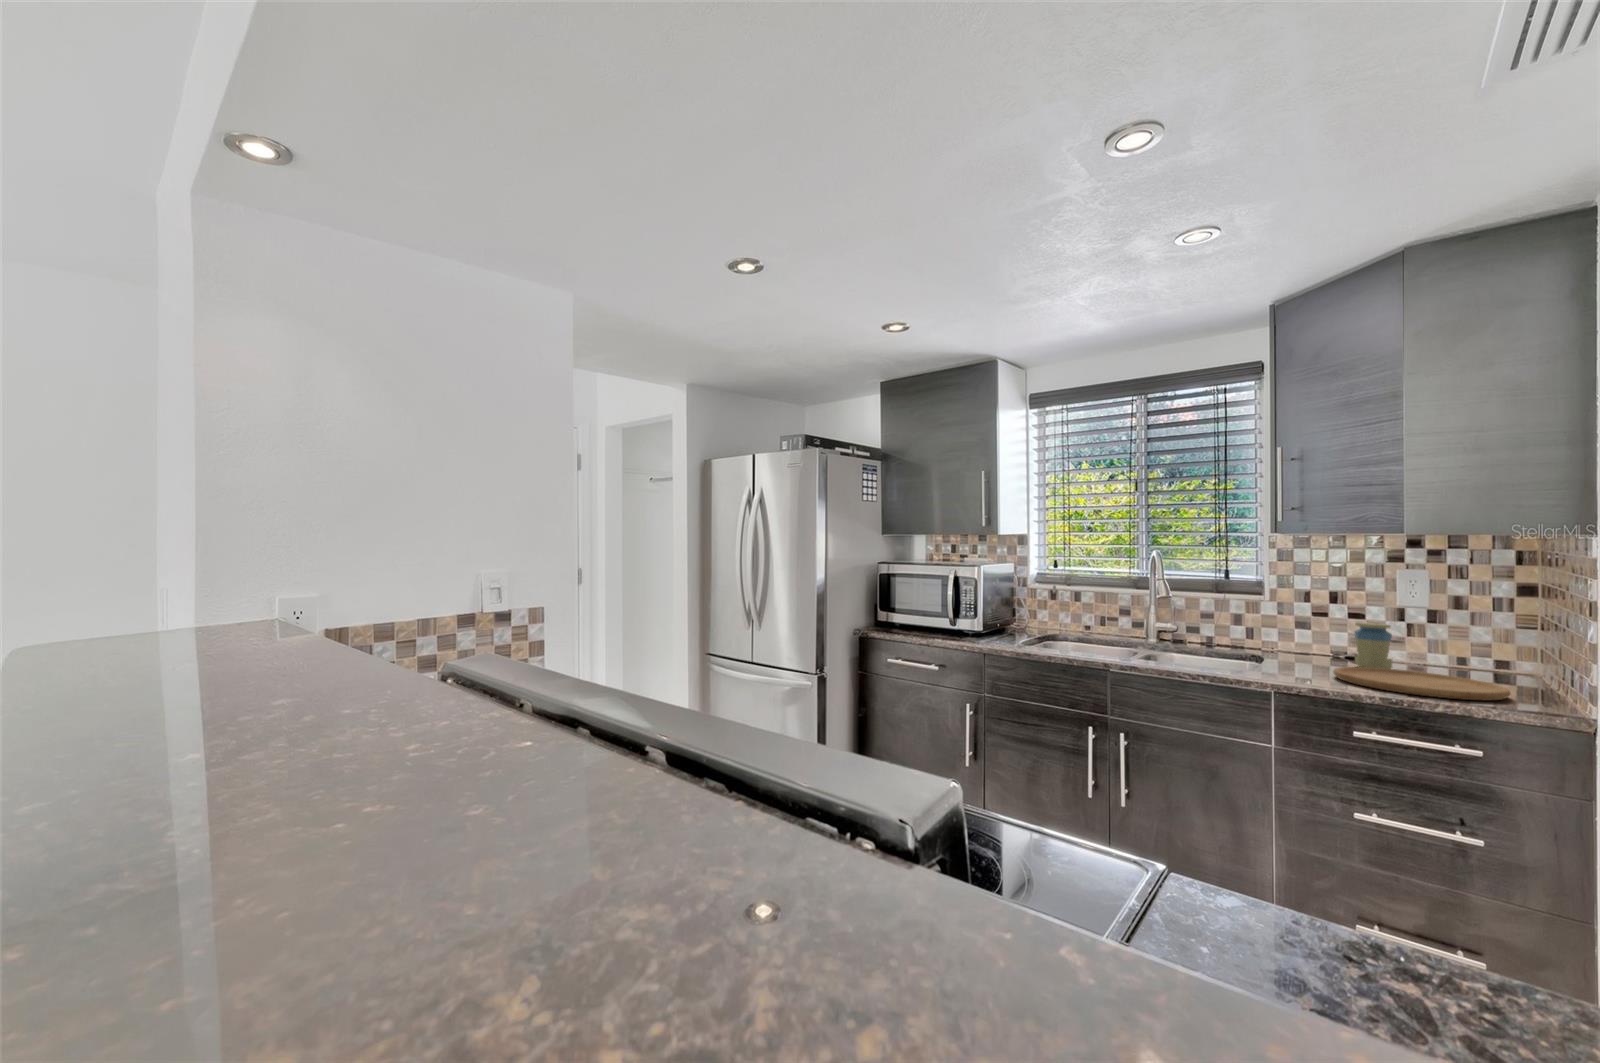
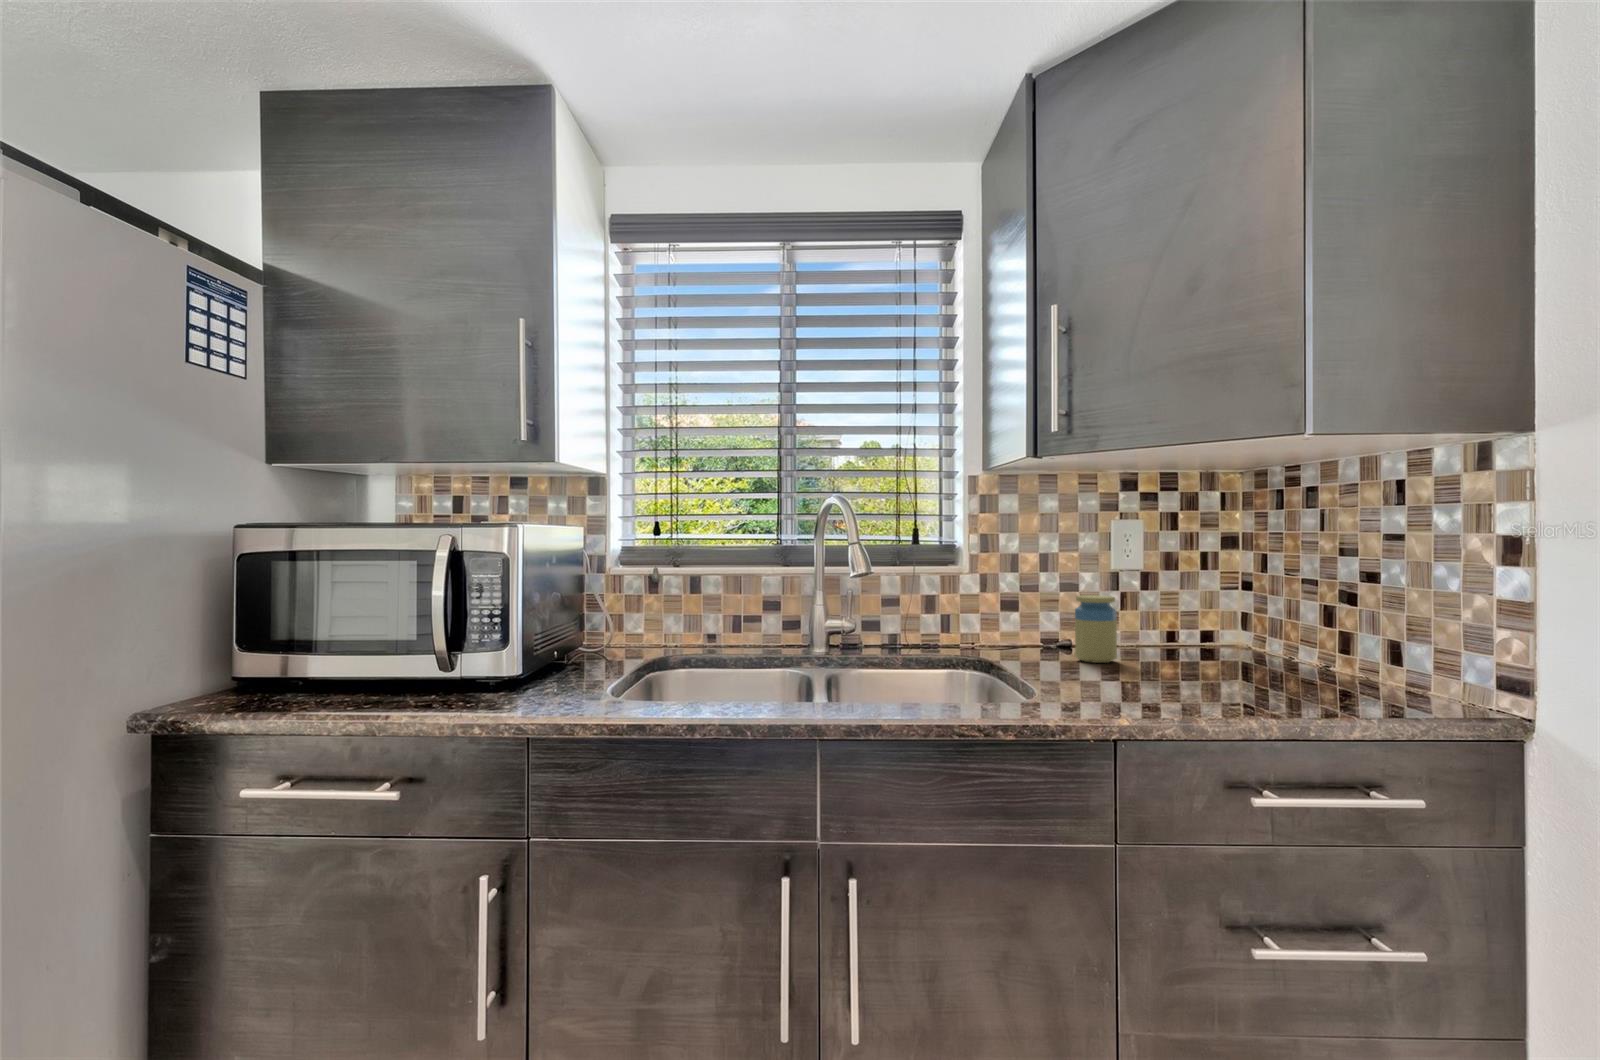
cutting board: present [1333,667,1510,701] -> none [1093,662,1302,707]

